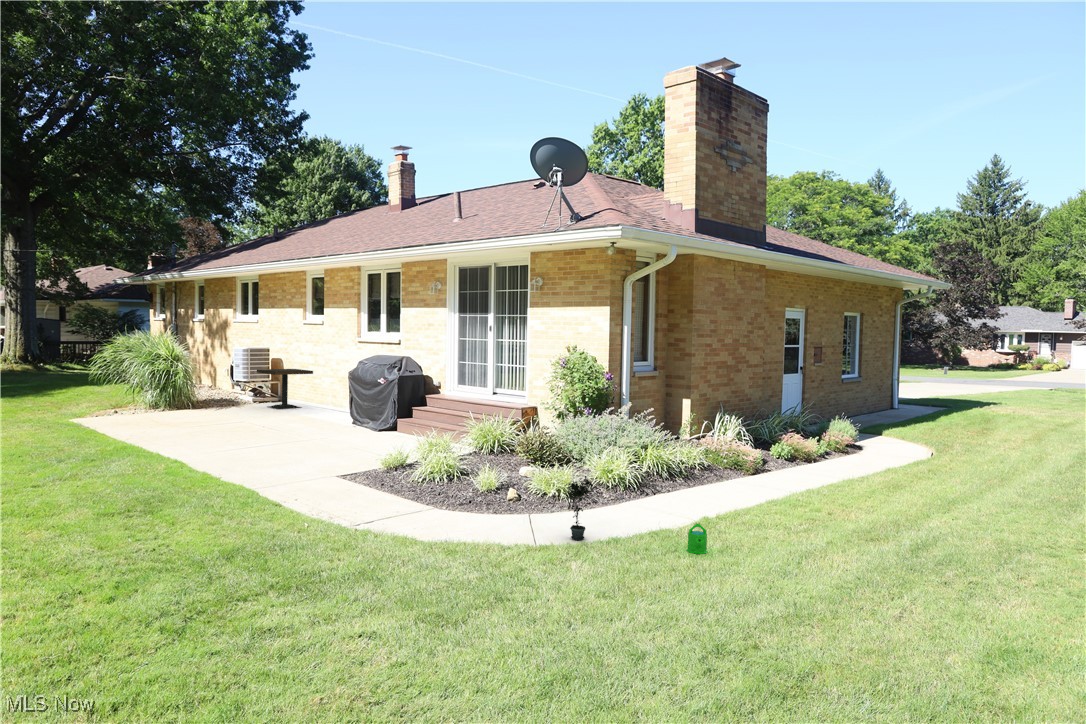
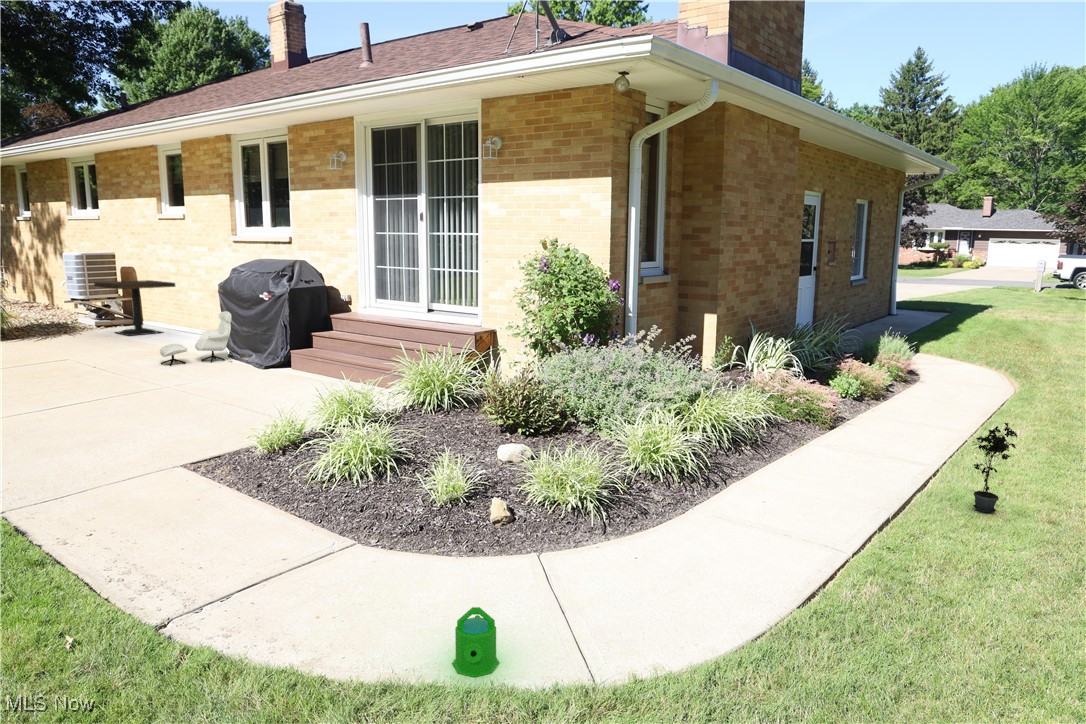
armchair: none [308,391,357,428] -> present [160,311,231,366]
potted plant: present [566,476,593,540] -> present [973,423,1017,513]
watering can: present [686,524,708,554] -> present [452,607,500,677]

